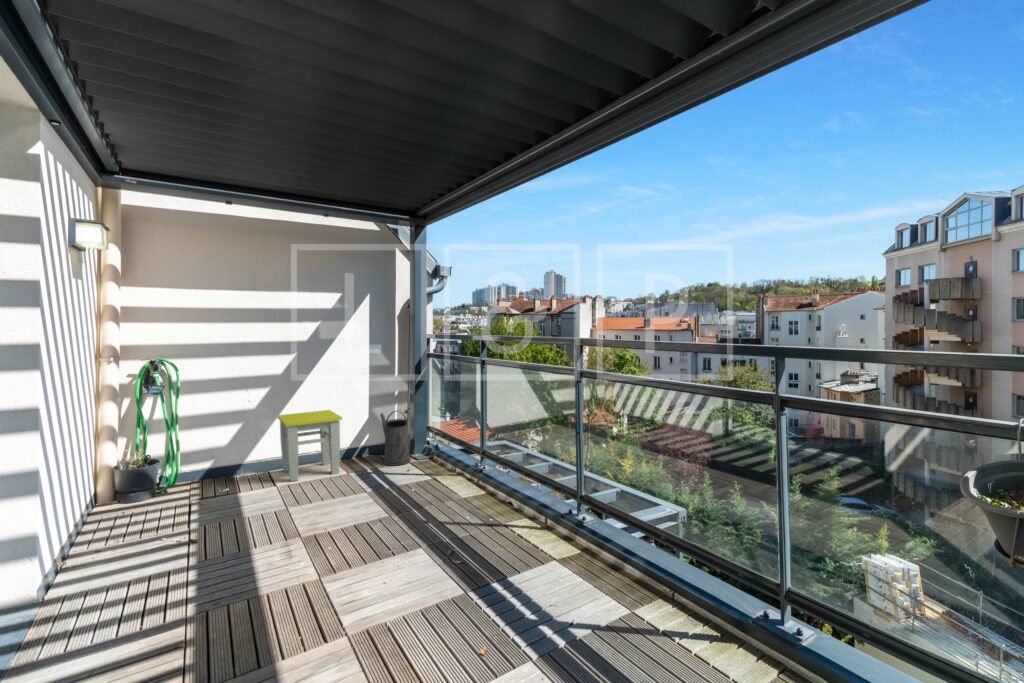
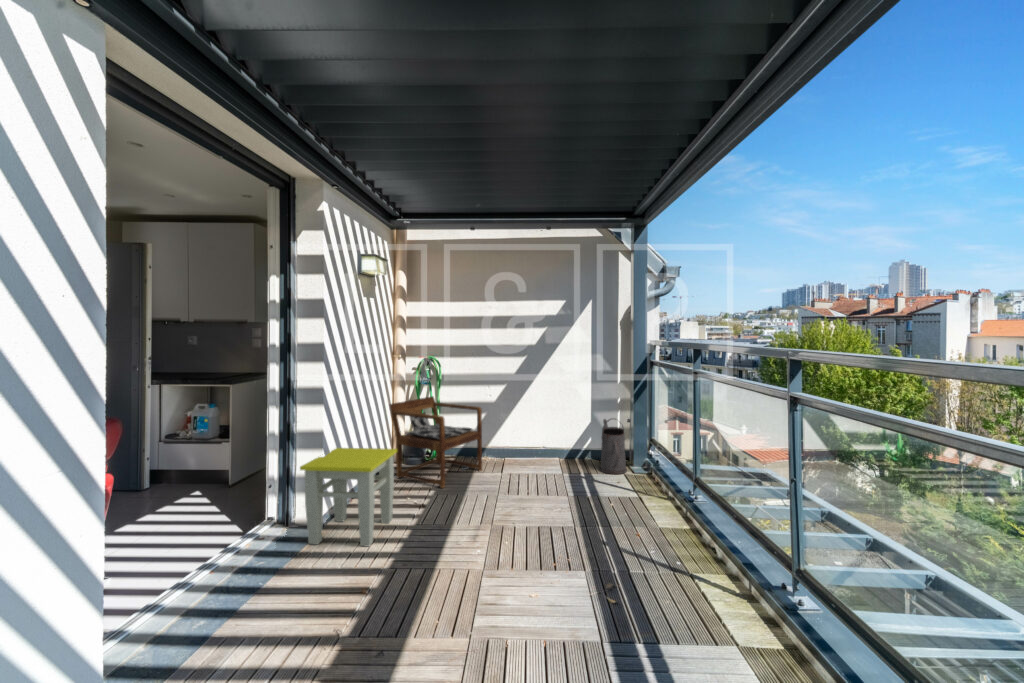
armchair: none [113,408,250,518] -> present [390,396,482,488]
stool: present [277,410,342,481] -> present [300,448,397,547]

